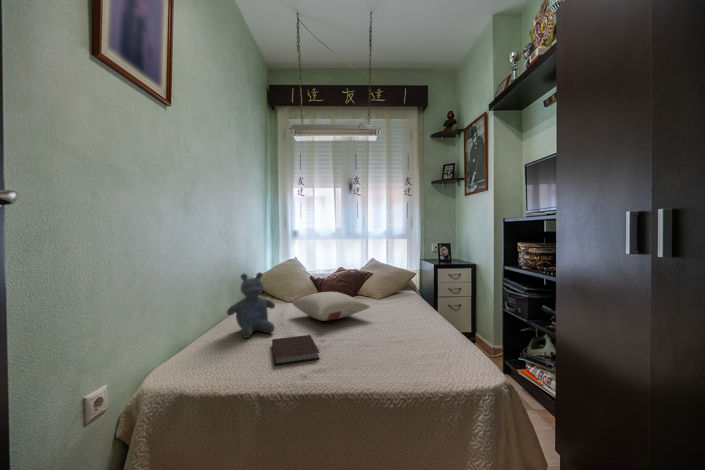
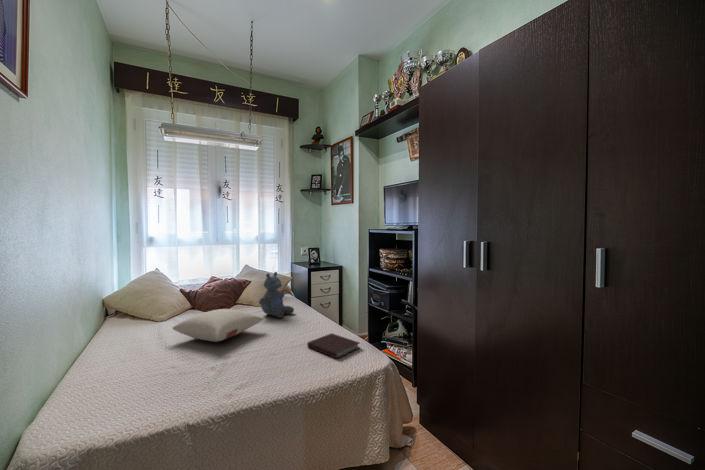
stuffed bear: present [227,272,275,338] -> present [259,272,294,318]
notebook: present [272,335,320,365] -> present [307,333,360,359]

